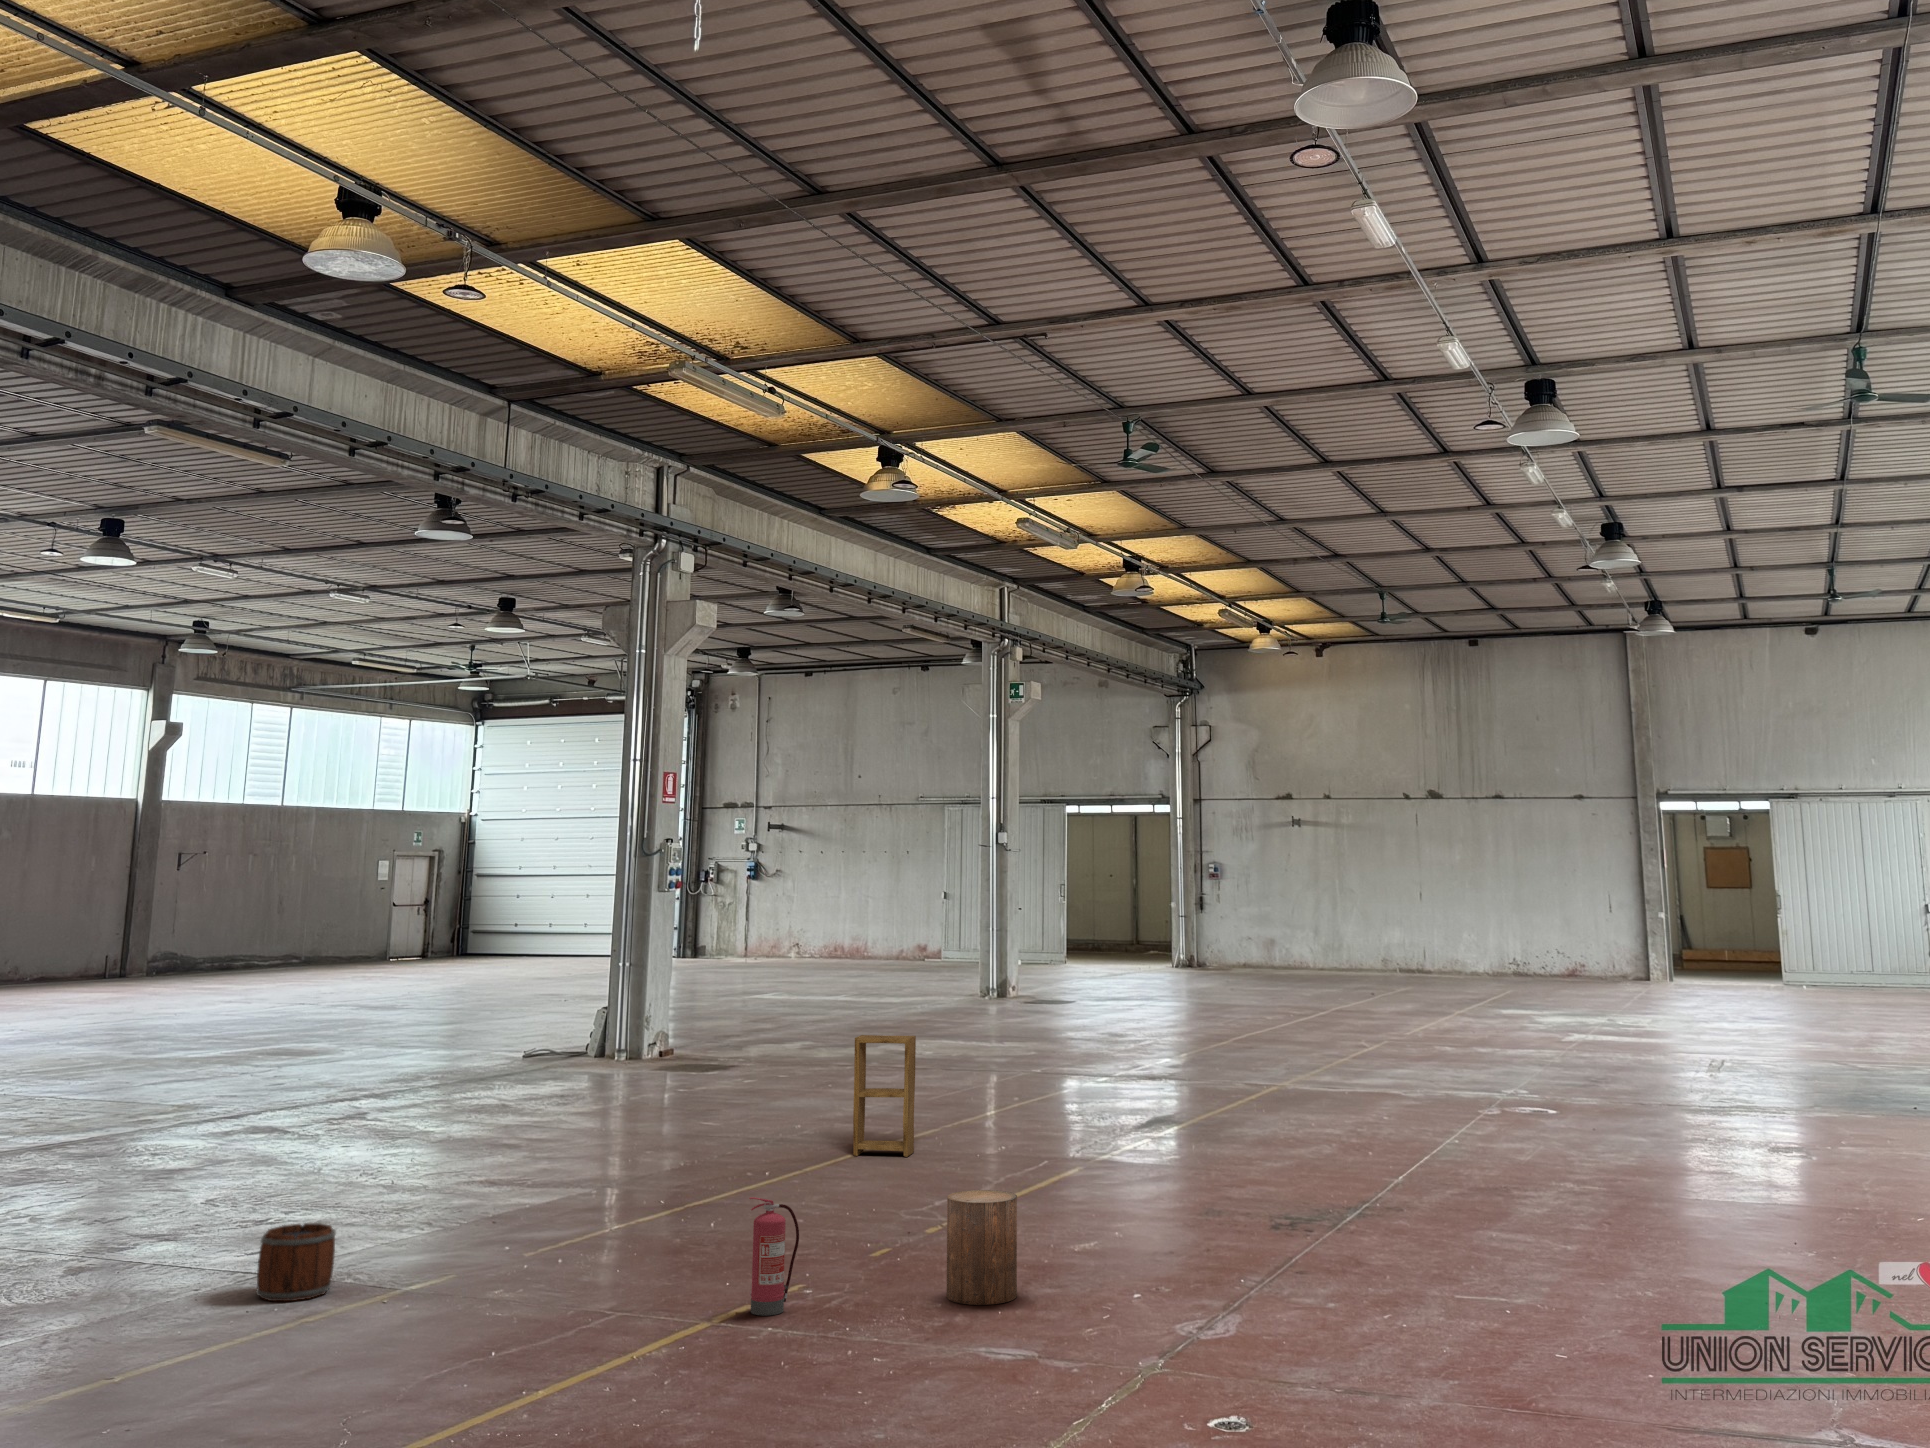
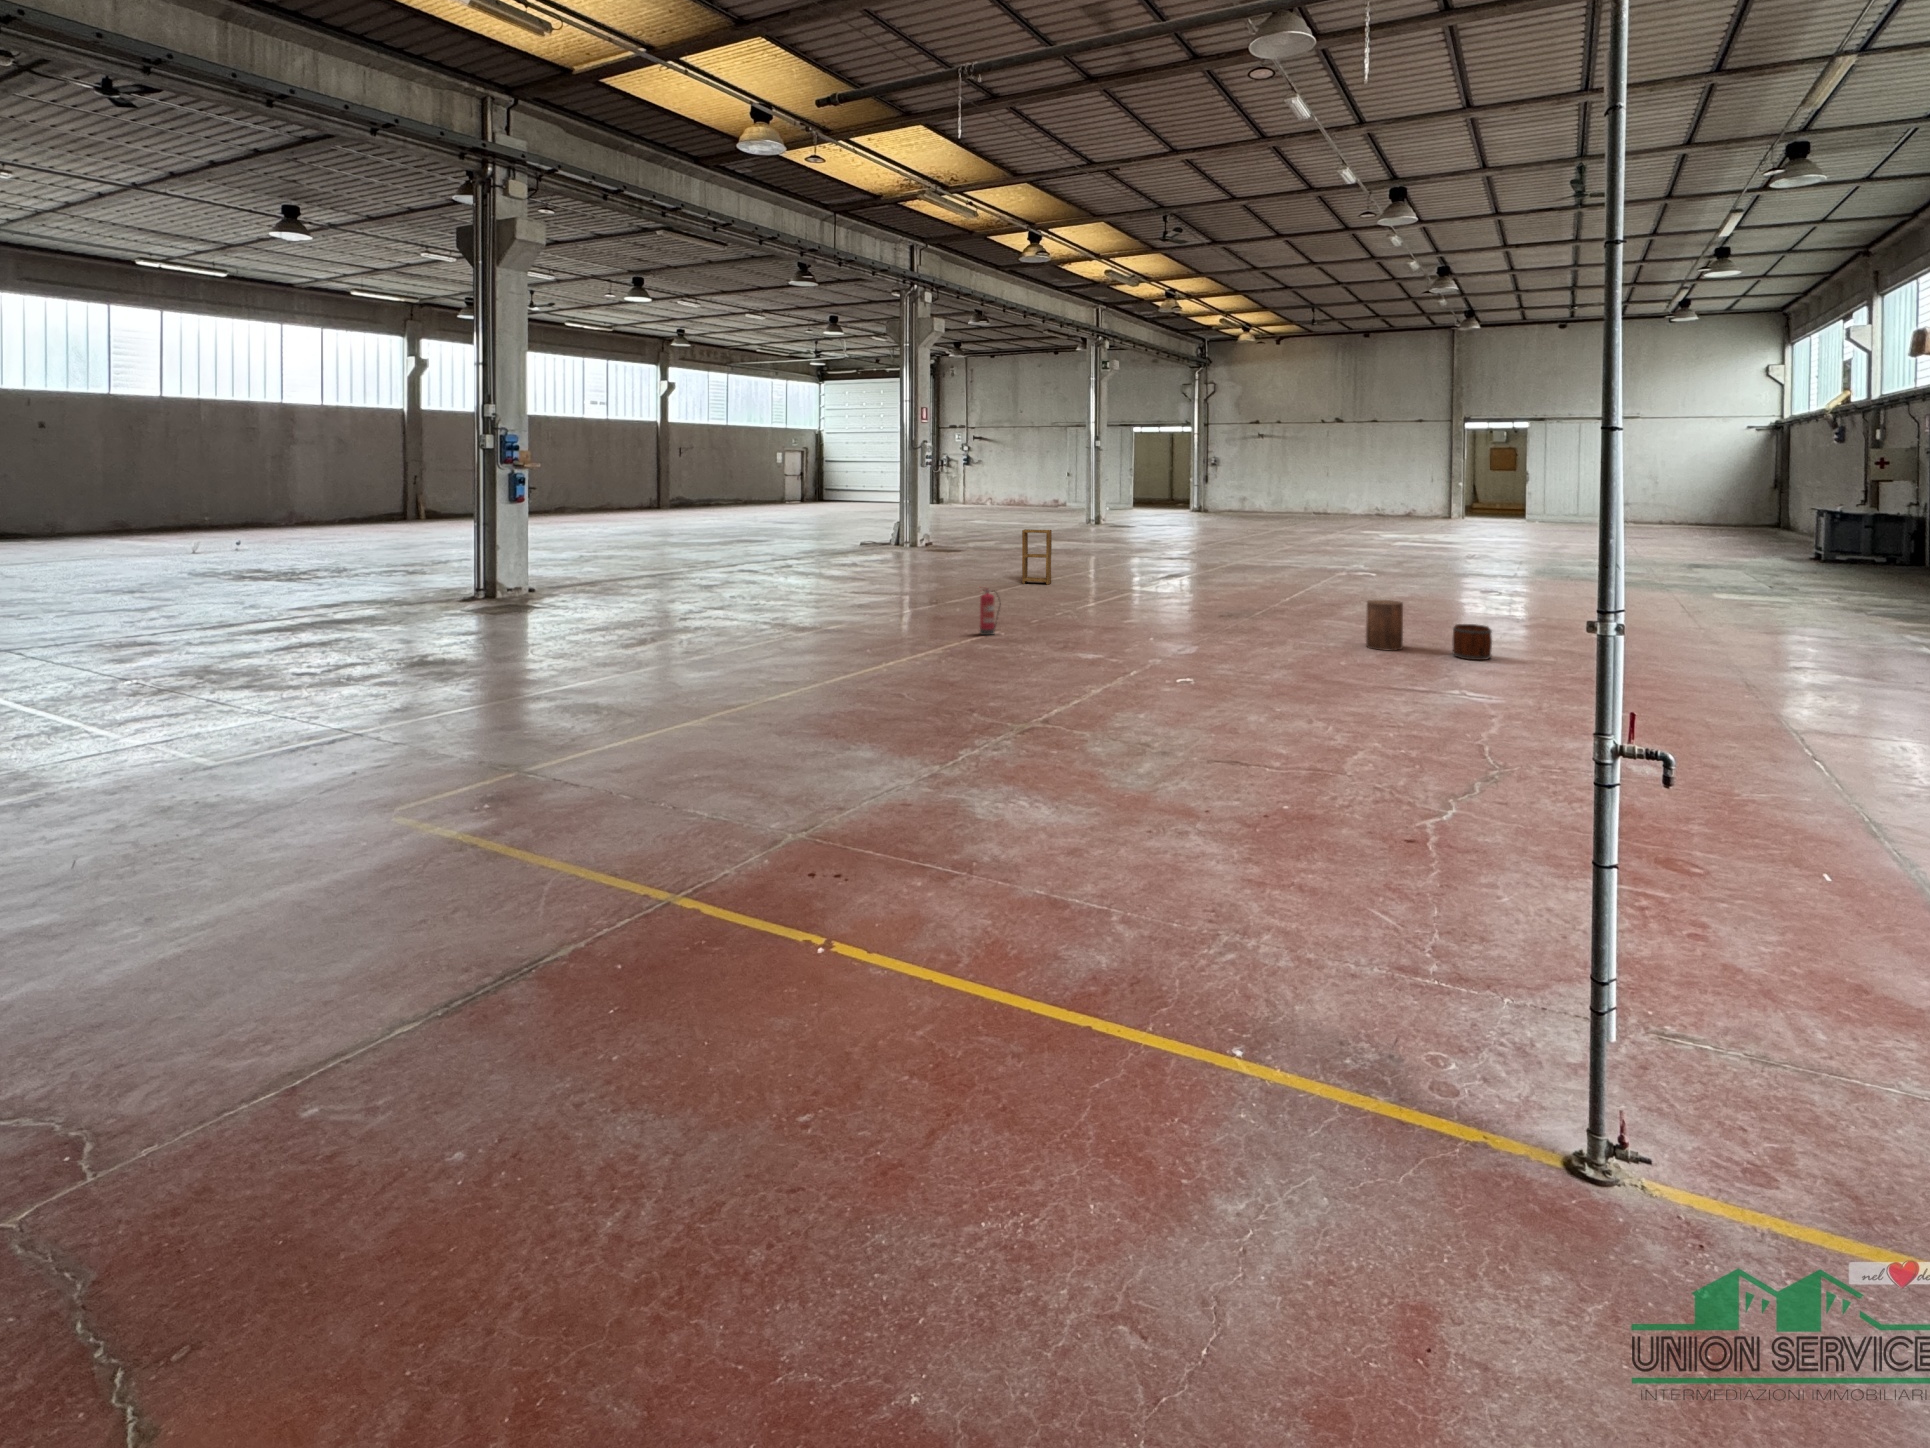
stool: present [947,1190,1017,1305] -> present [1366,600,1403,651]
bucket: present [256,1223,336,1301] -> present [1453,624,1492,660]

